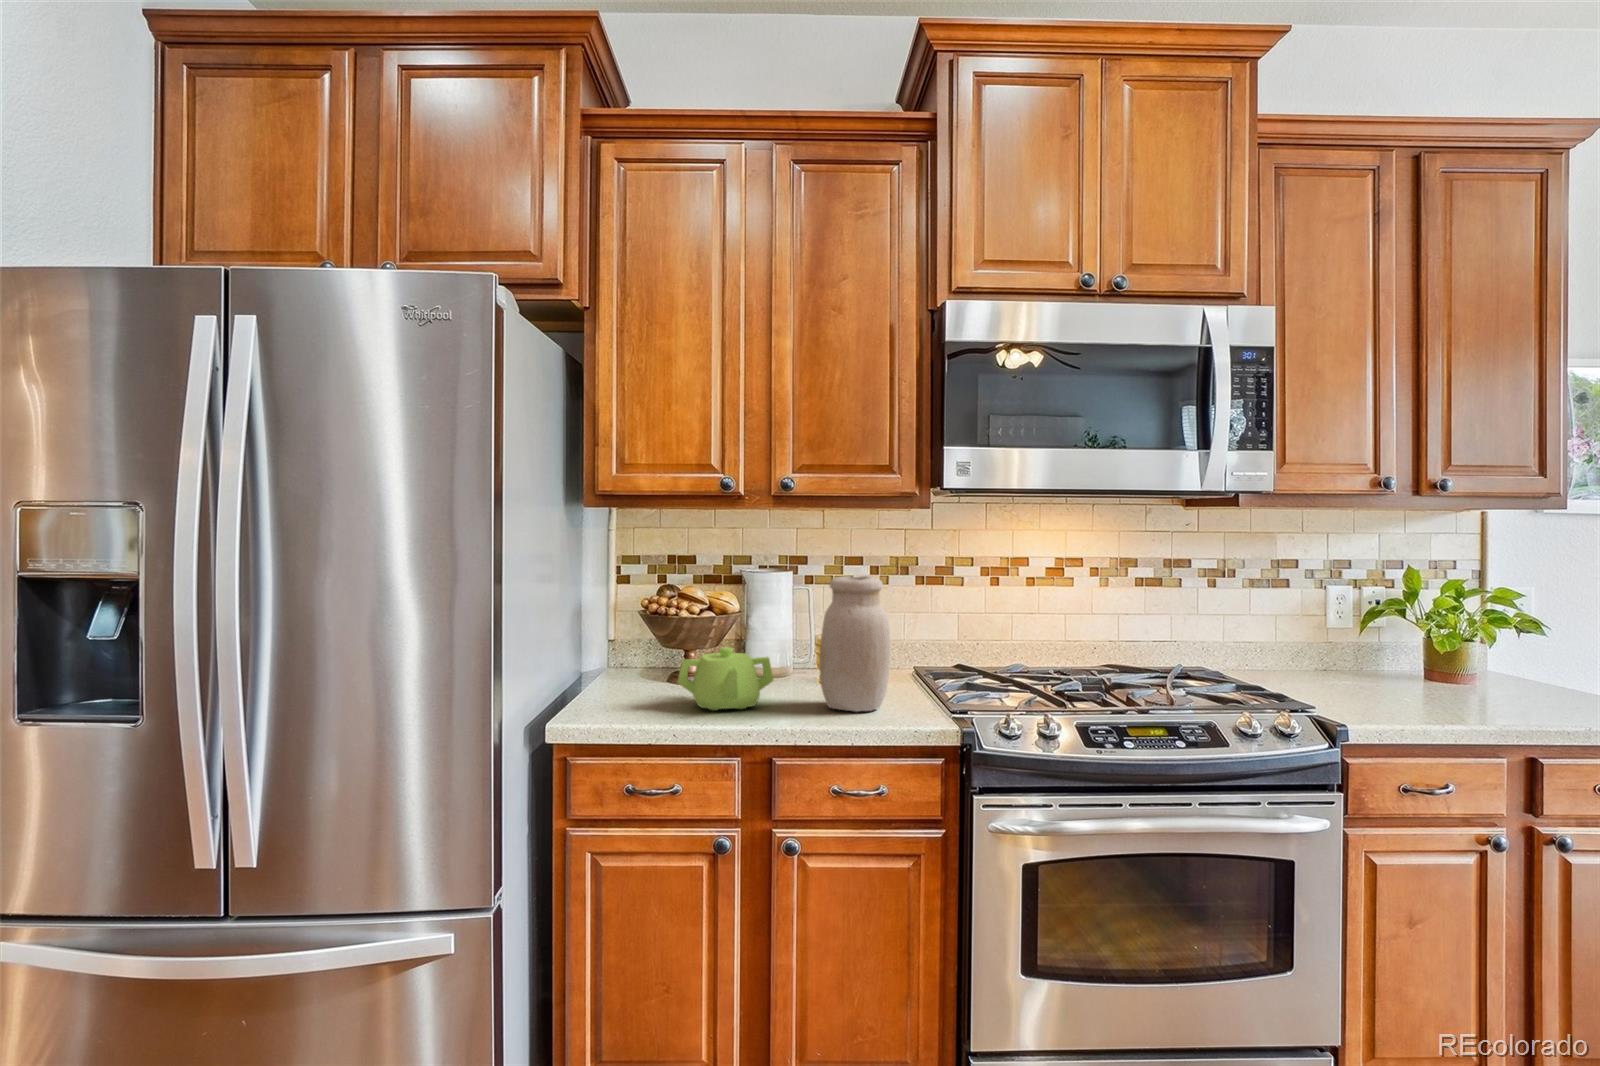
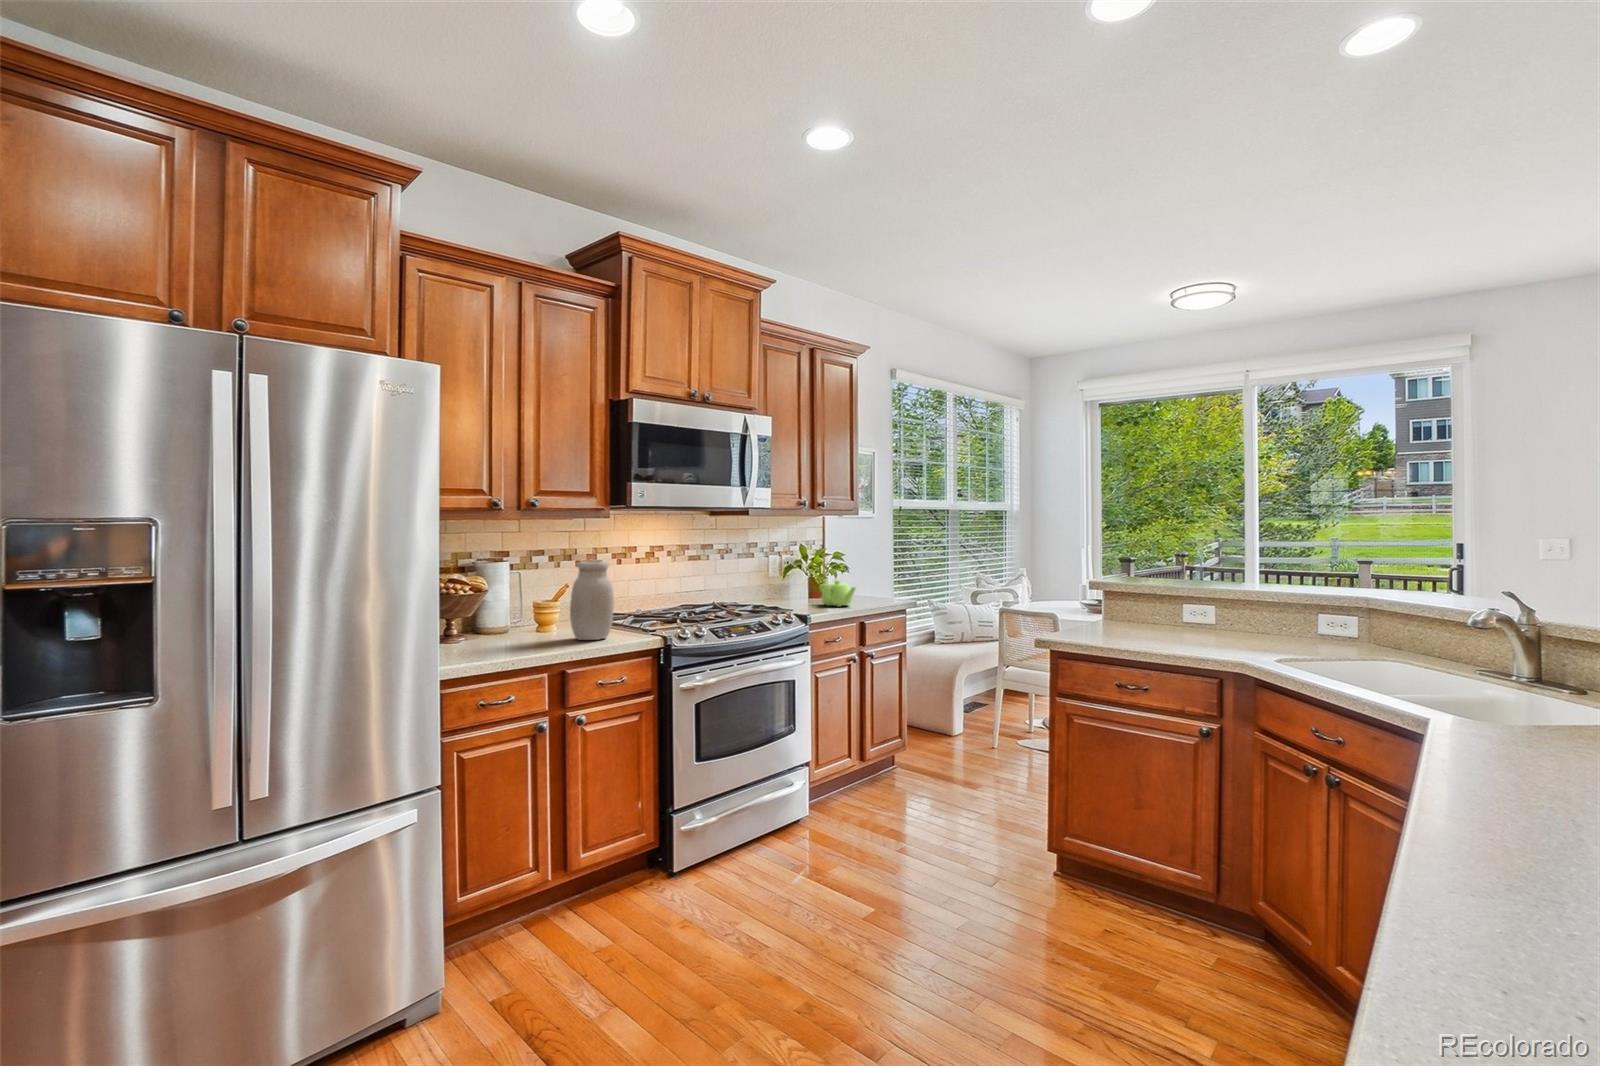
teapot: present [678,647,773,711] -> present [819,580,856,607]

